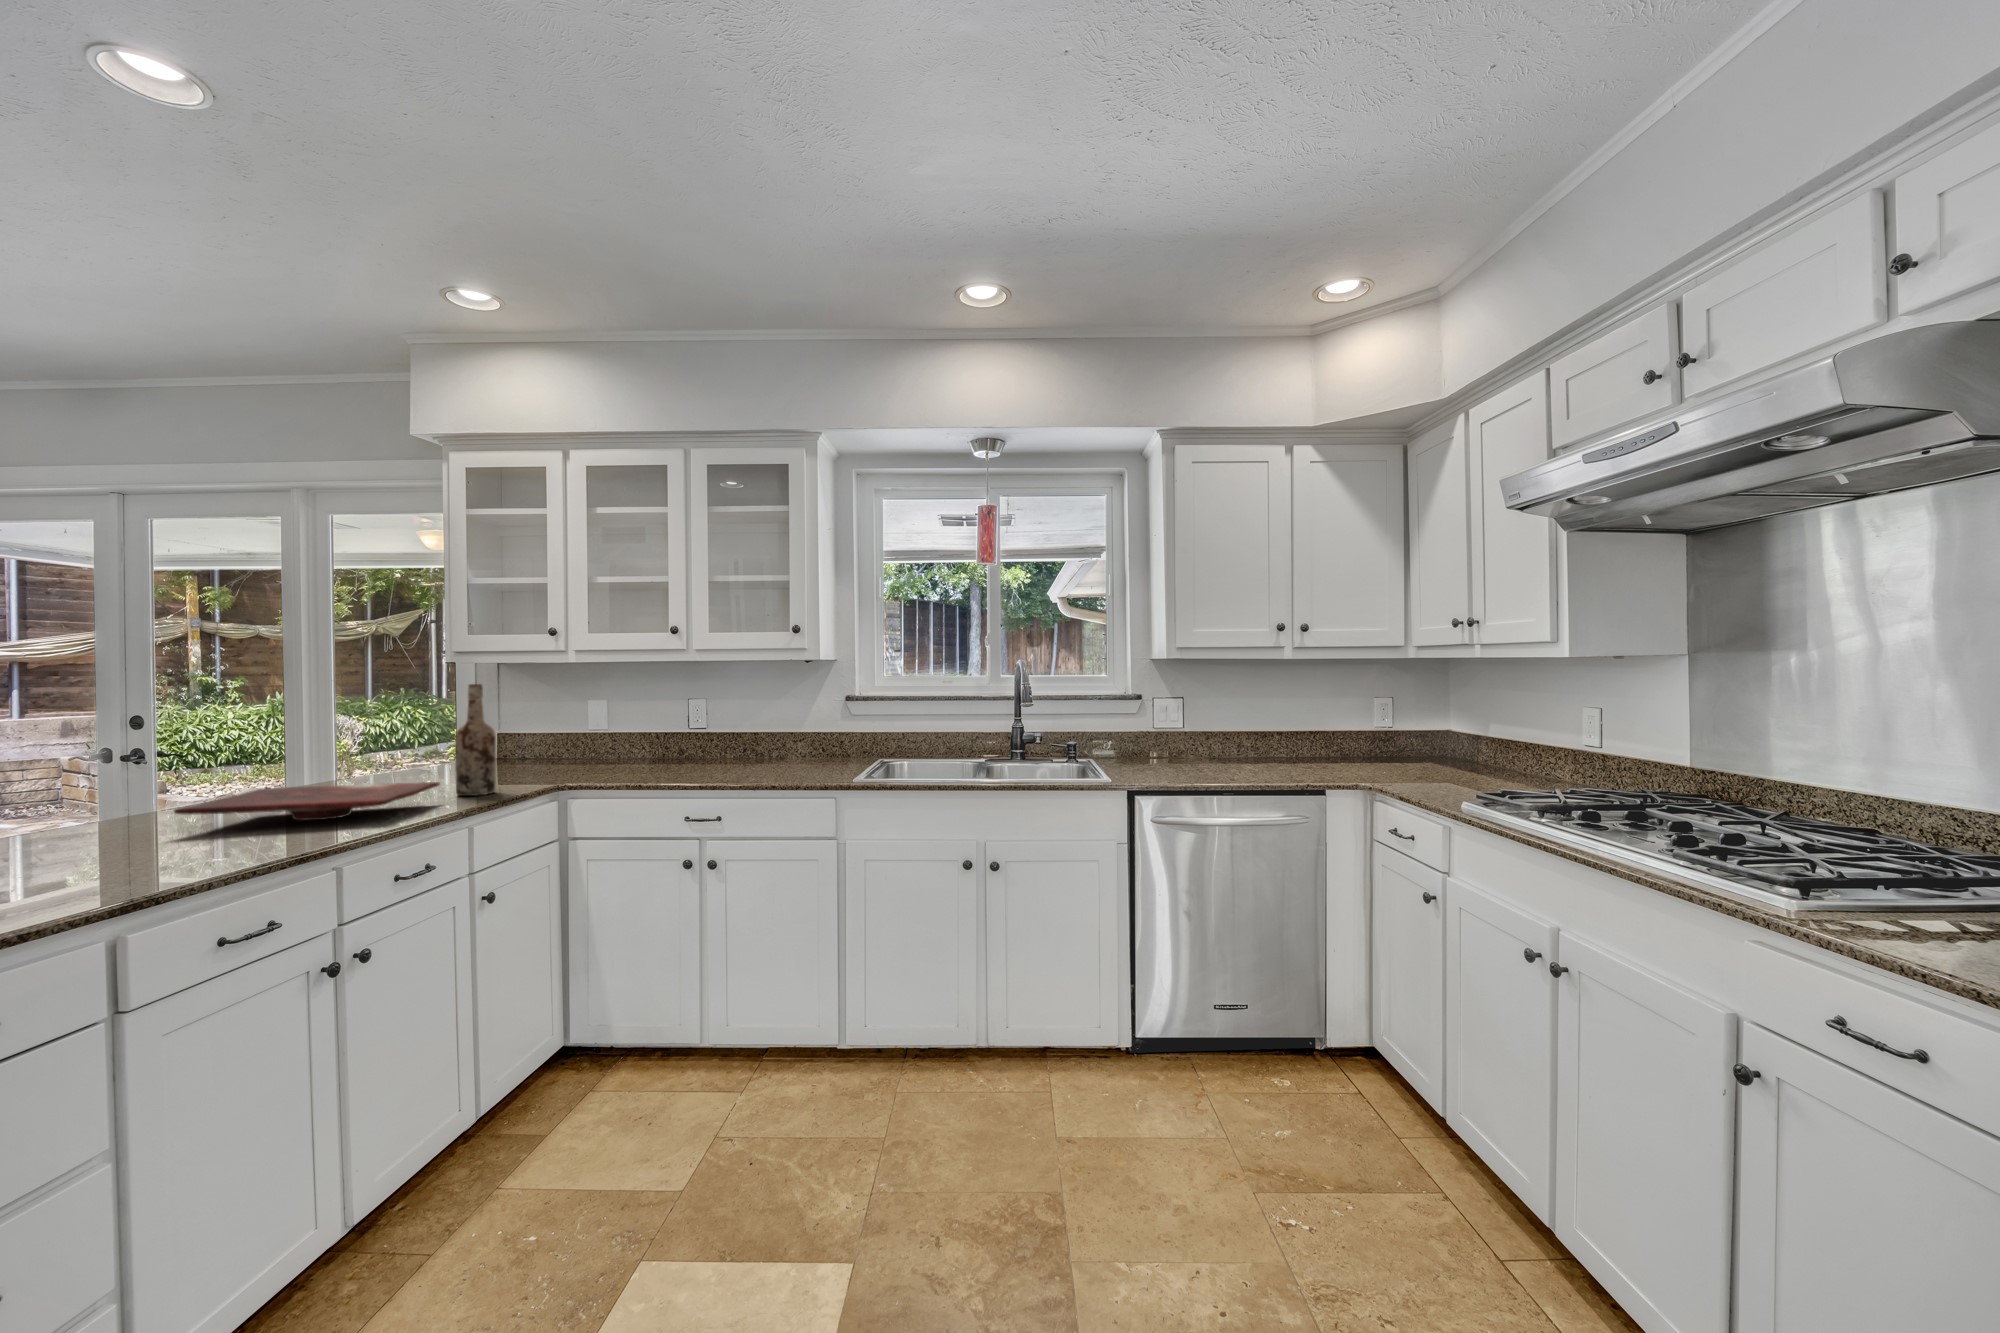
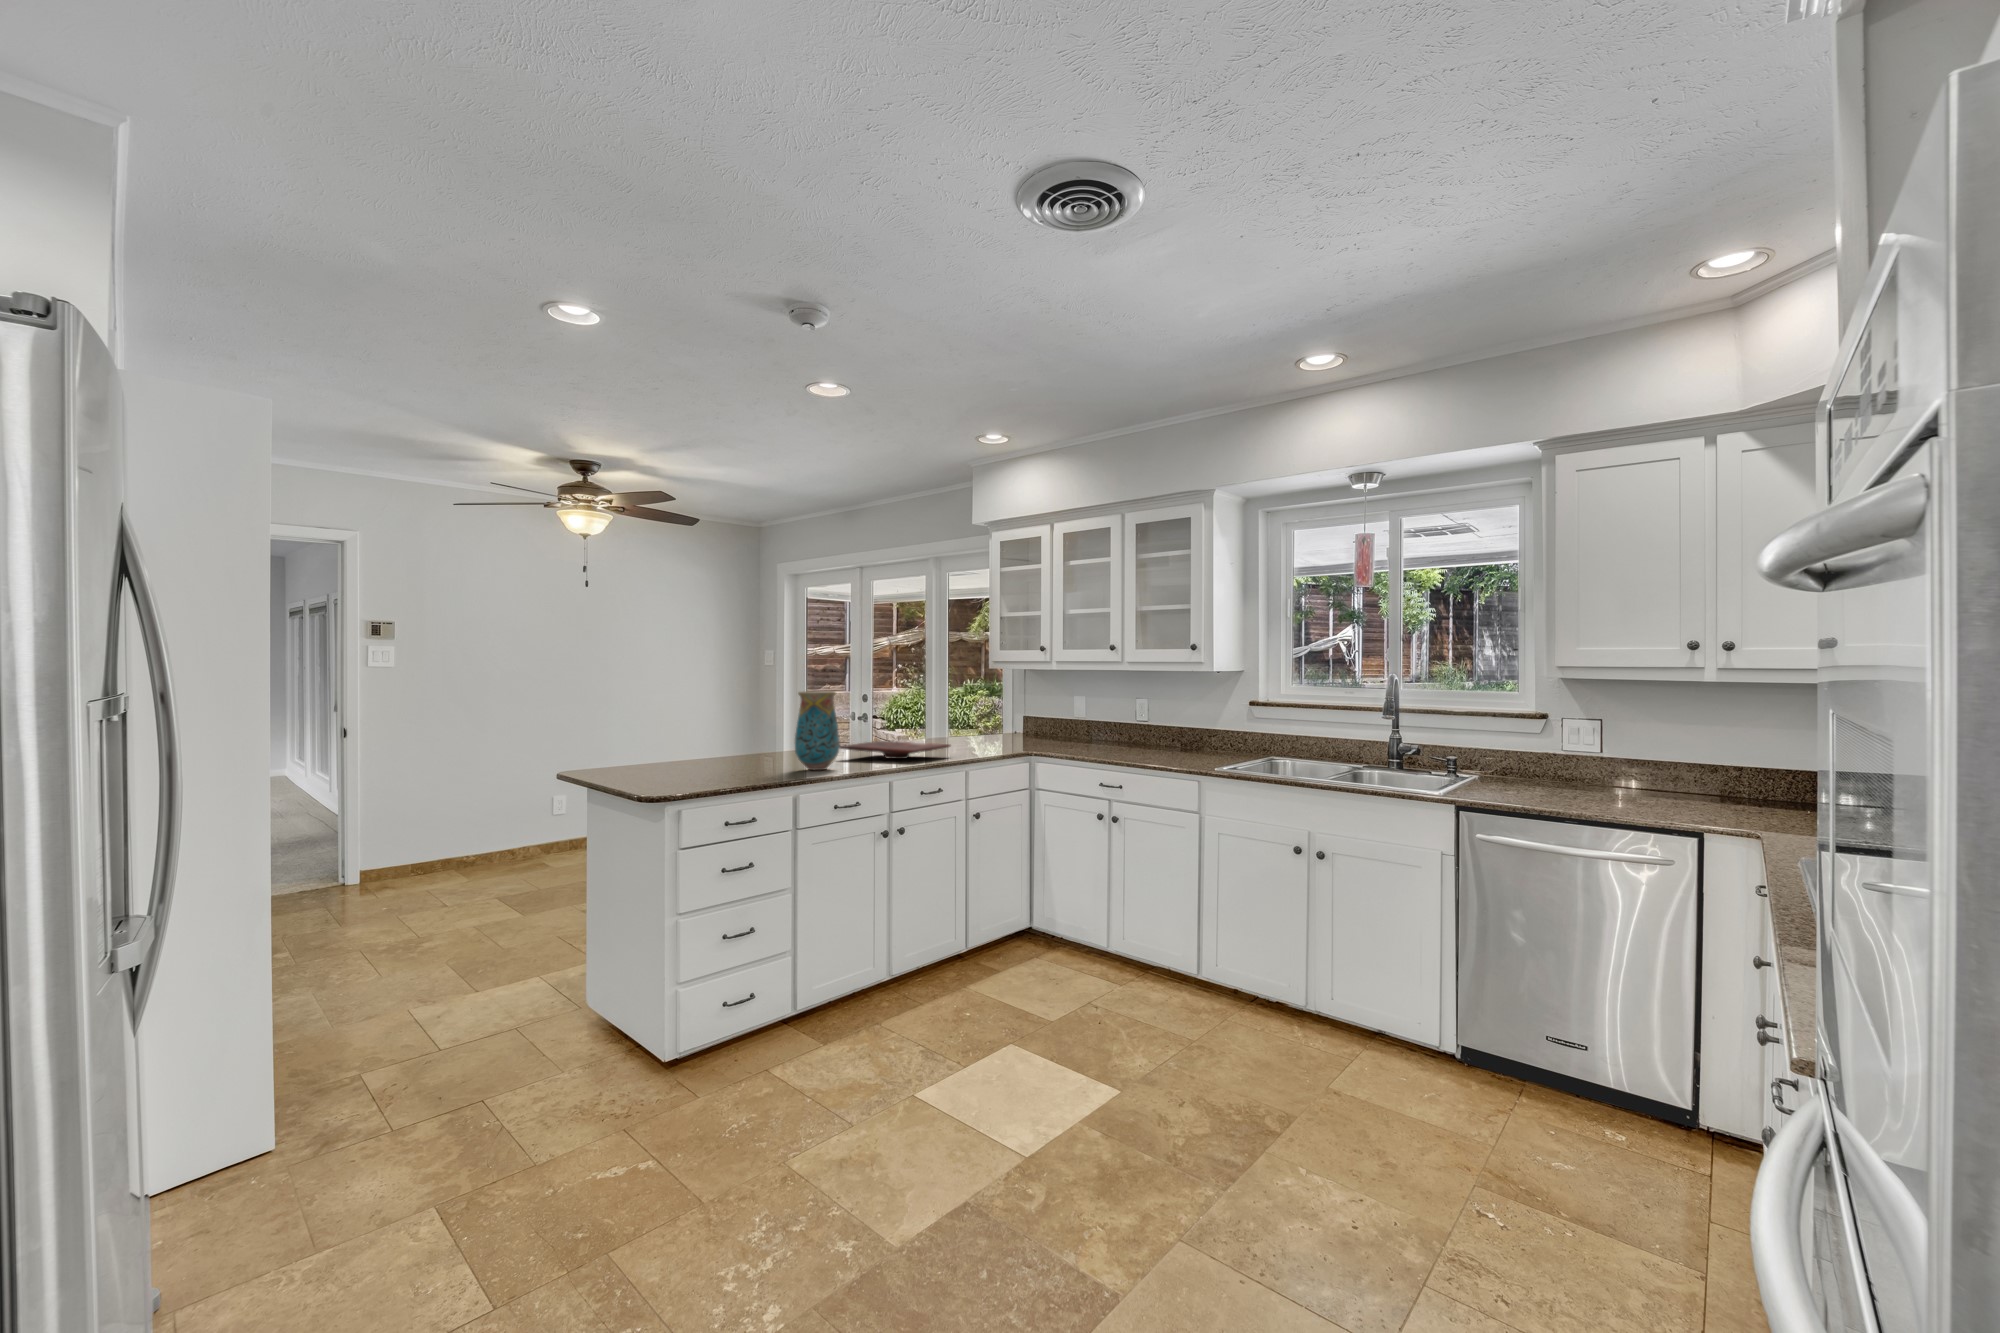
wine bottle: present [455,684,496,796] -> none [963,686,984,755]
vase: none [73,698,212,873] -> present [795,691,840,770]

